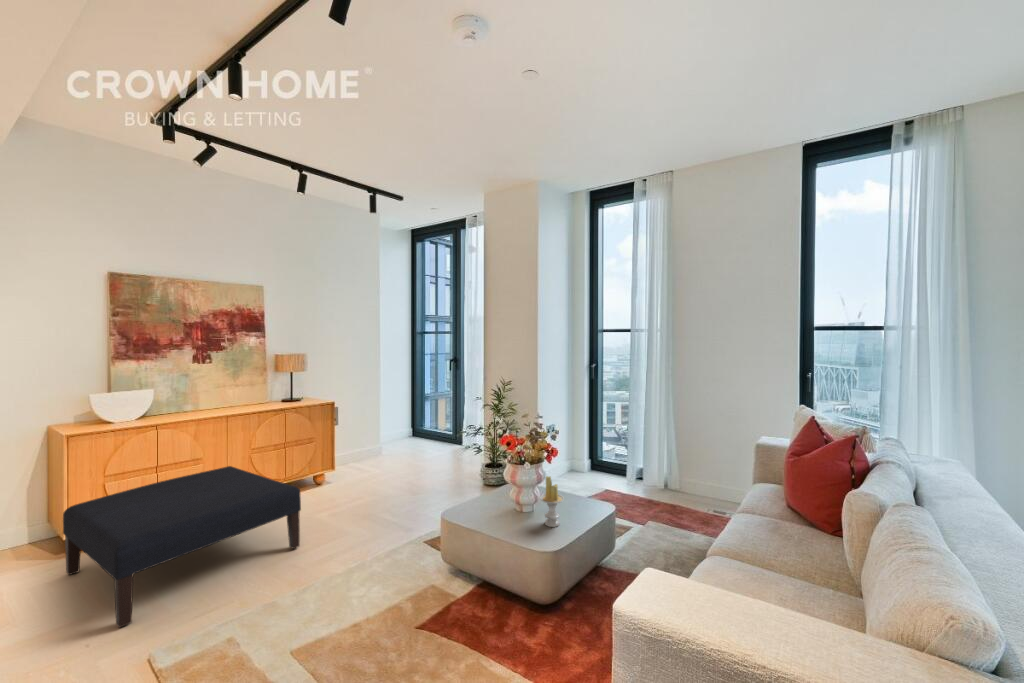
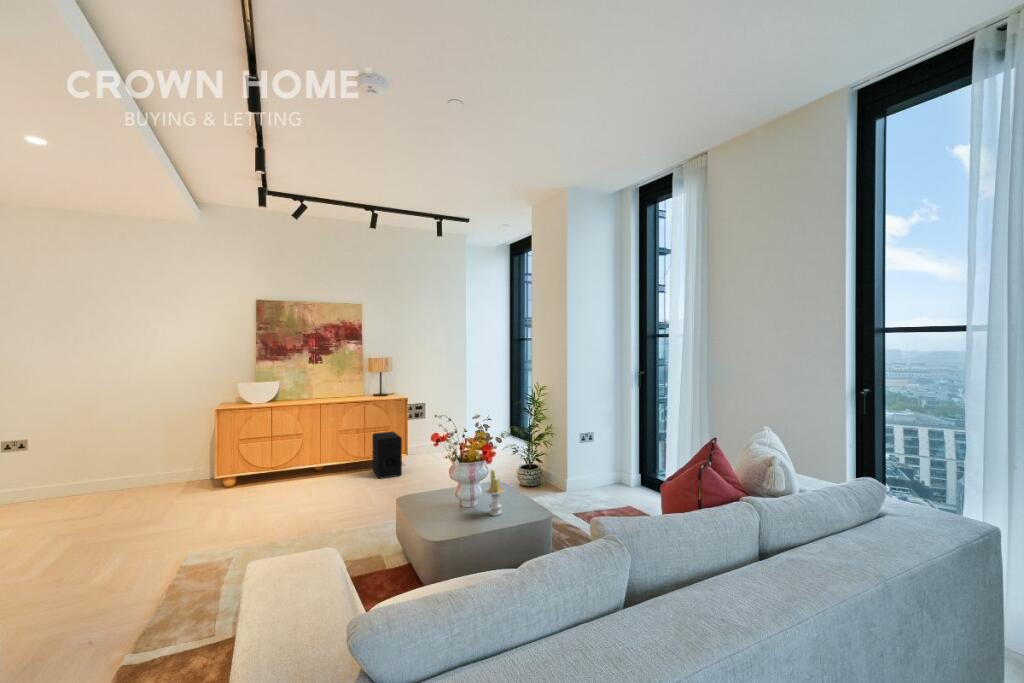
speaker: none [293,441,337,500] -> present [372,432,402,478]
ottoman: present [63,466,301,628] -> none [214,443,348,535]

